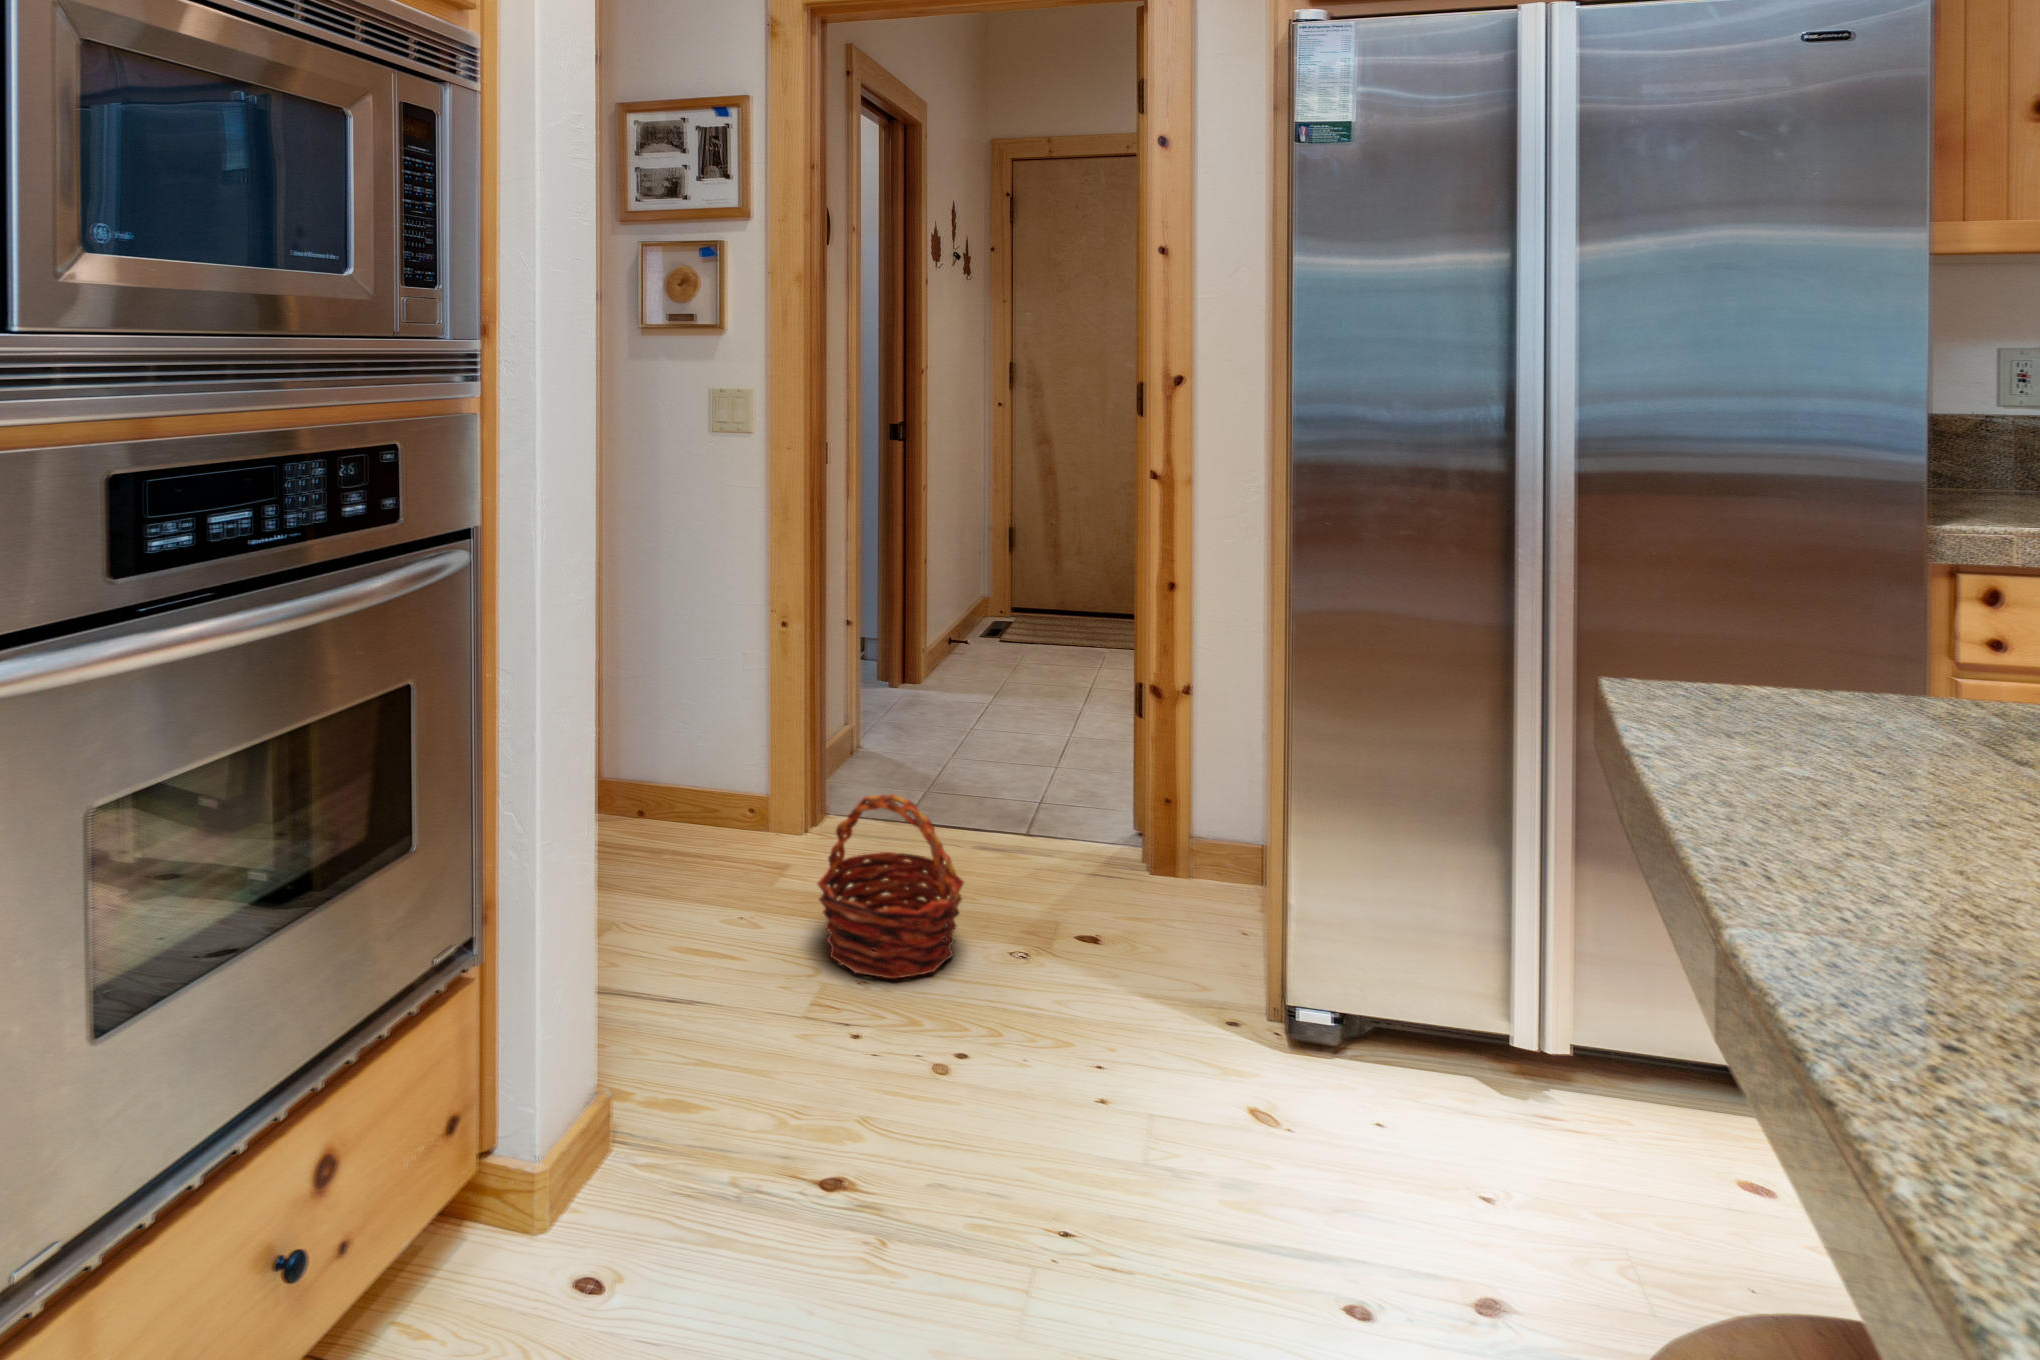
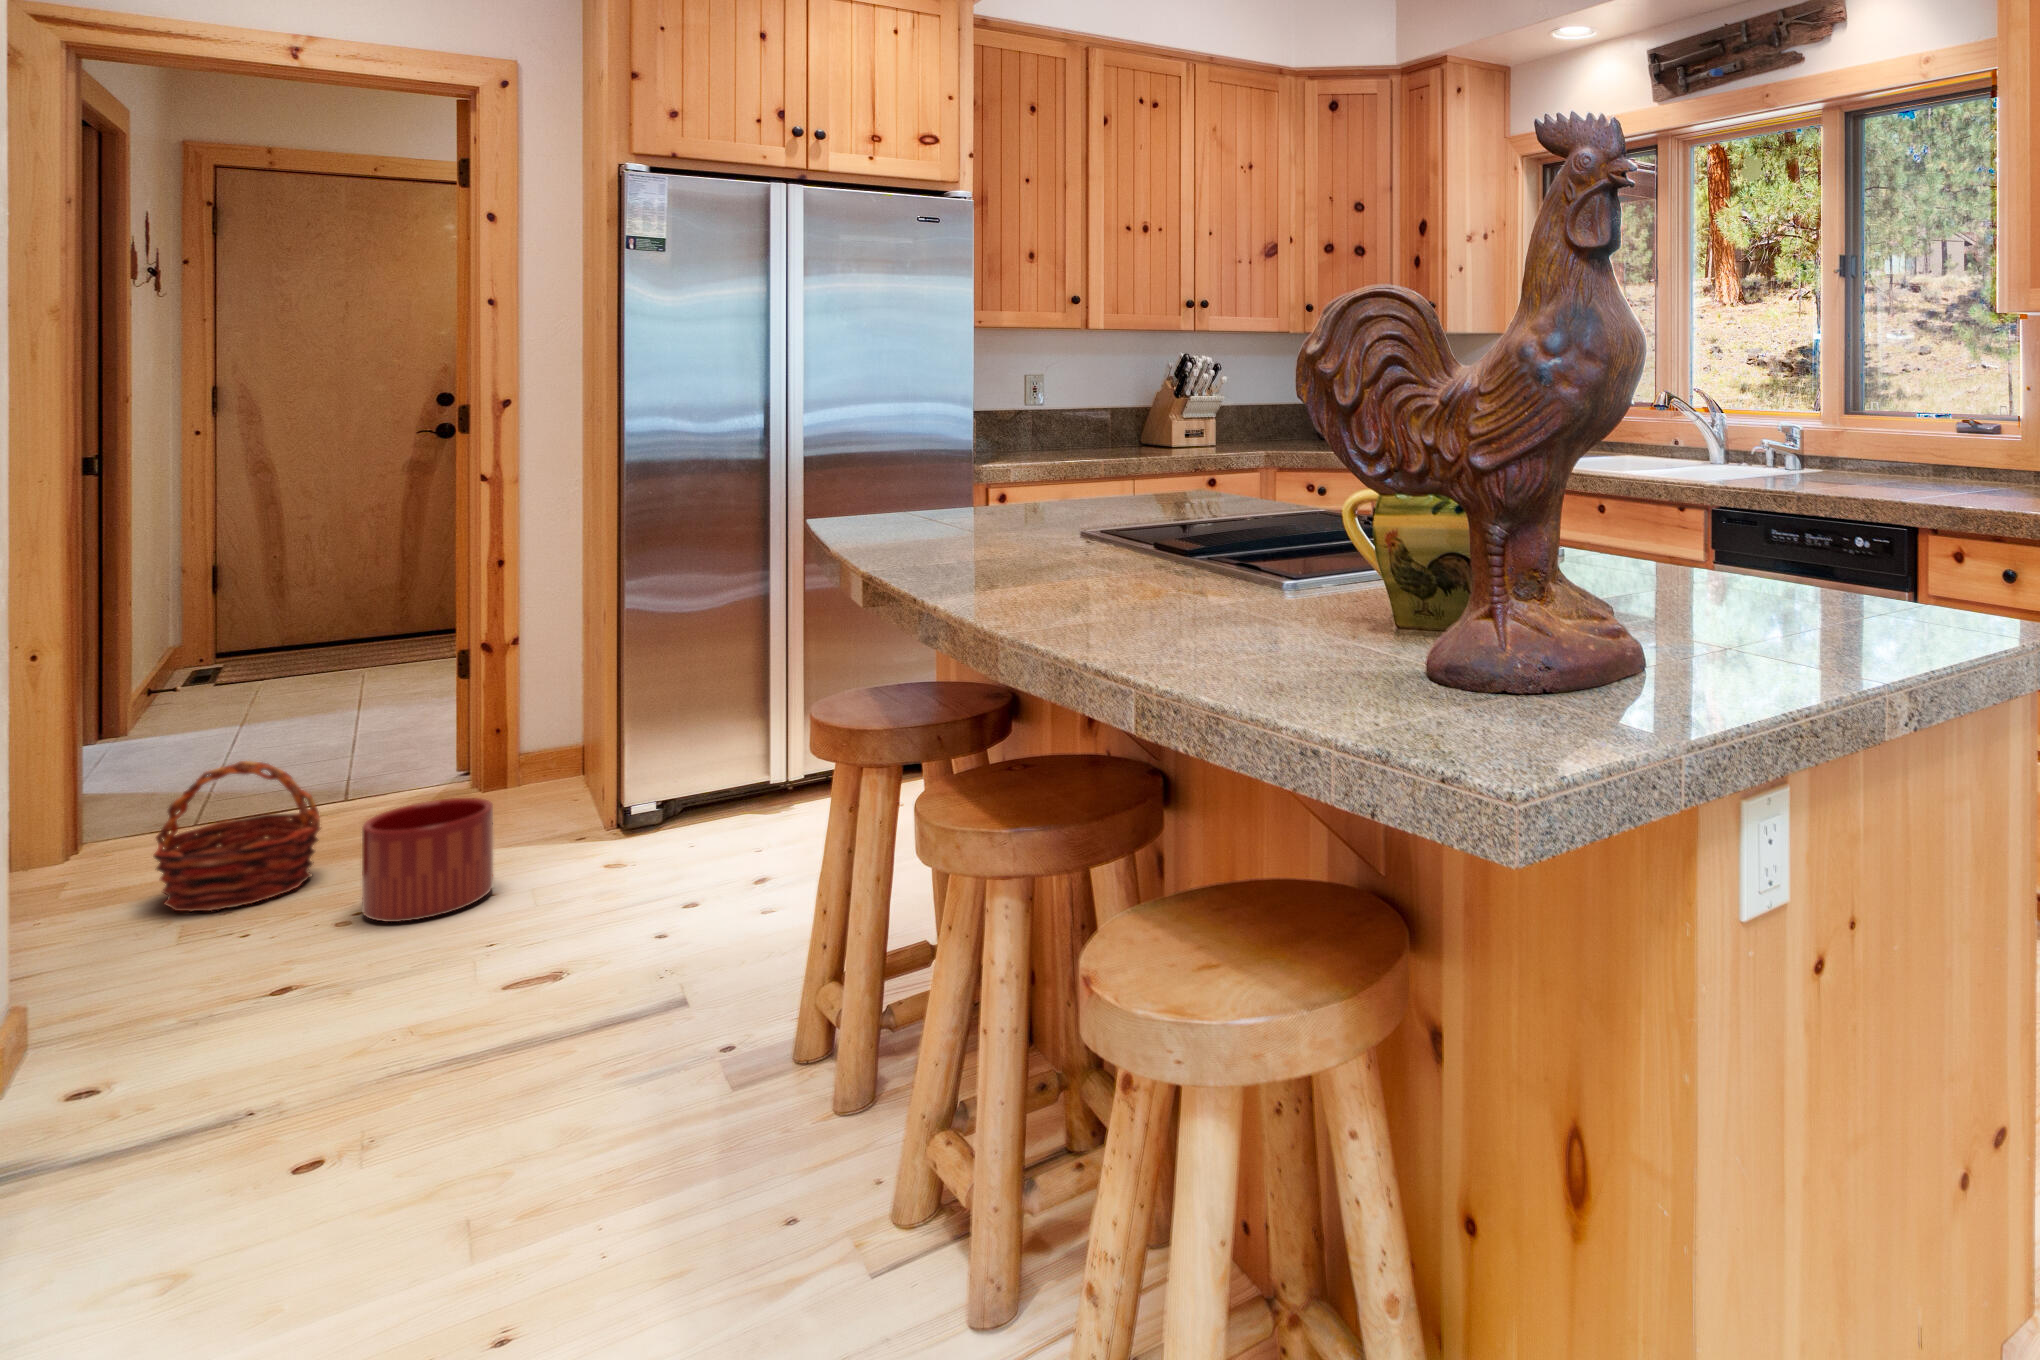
planter: none [964,923,1111,1121] -> present [362,798,493,922]

